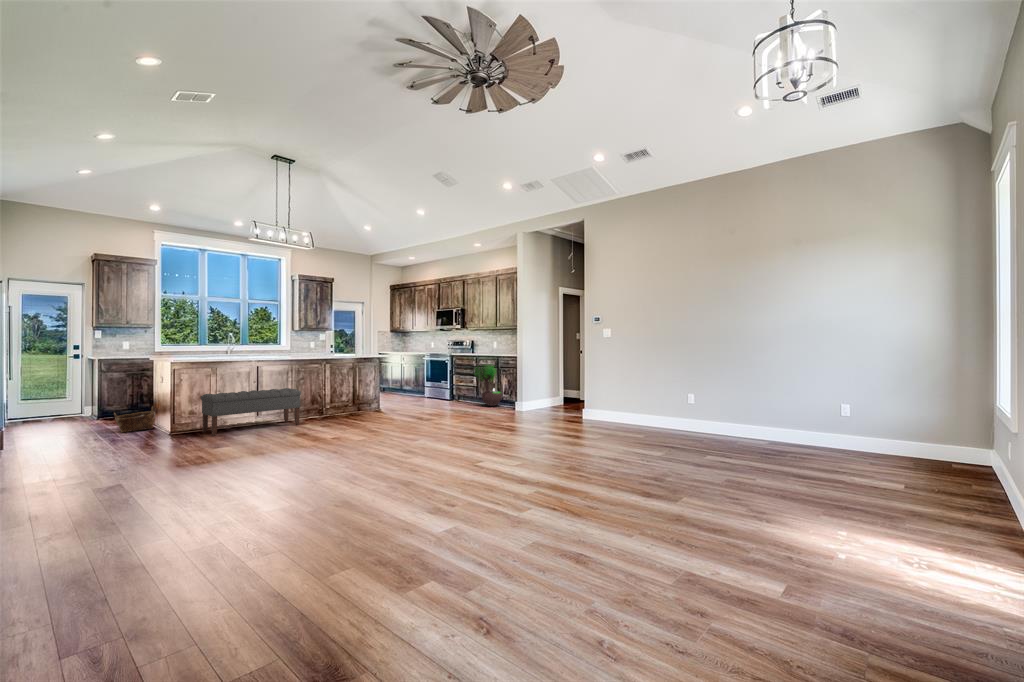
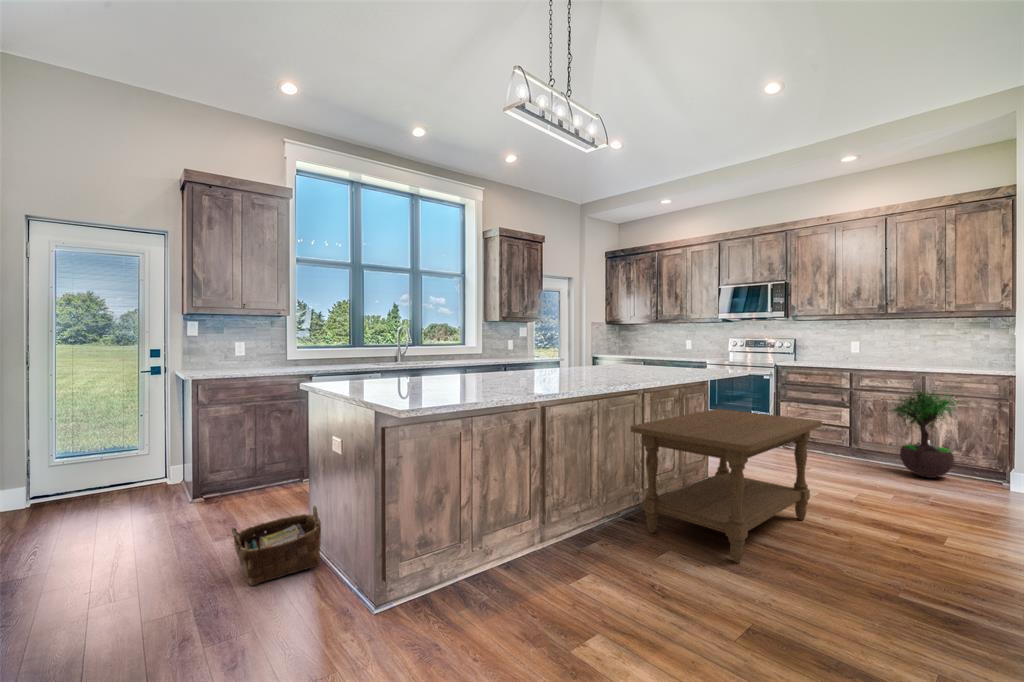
coffee table: none [305,372,398,425] -> present [631,409,822,563]
bench: present [201,388,301,436] -> none [447,458,657,634]

